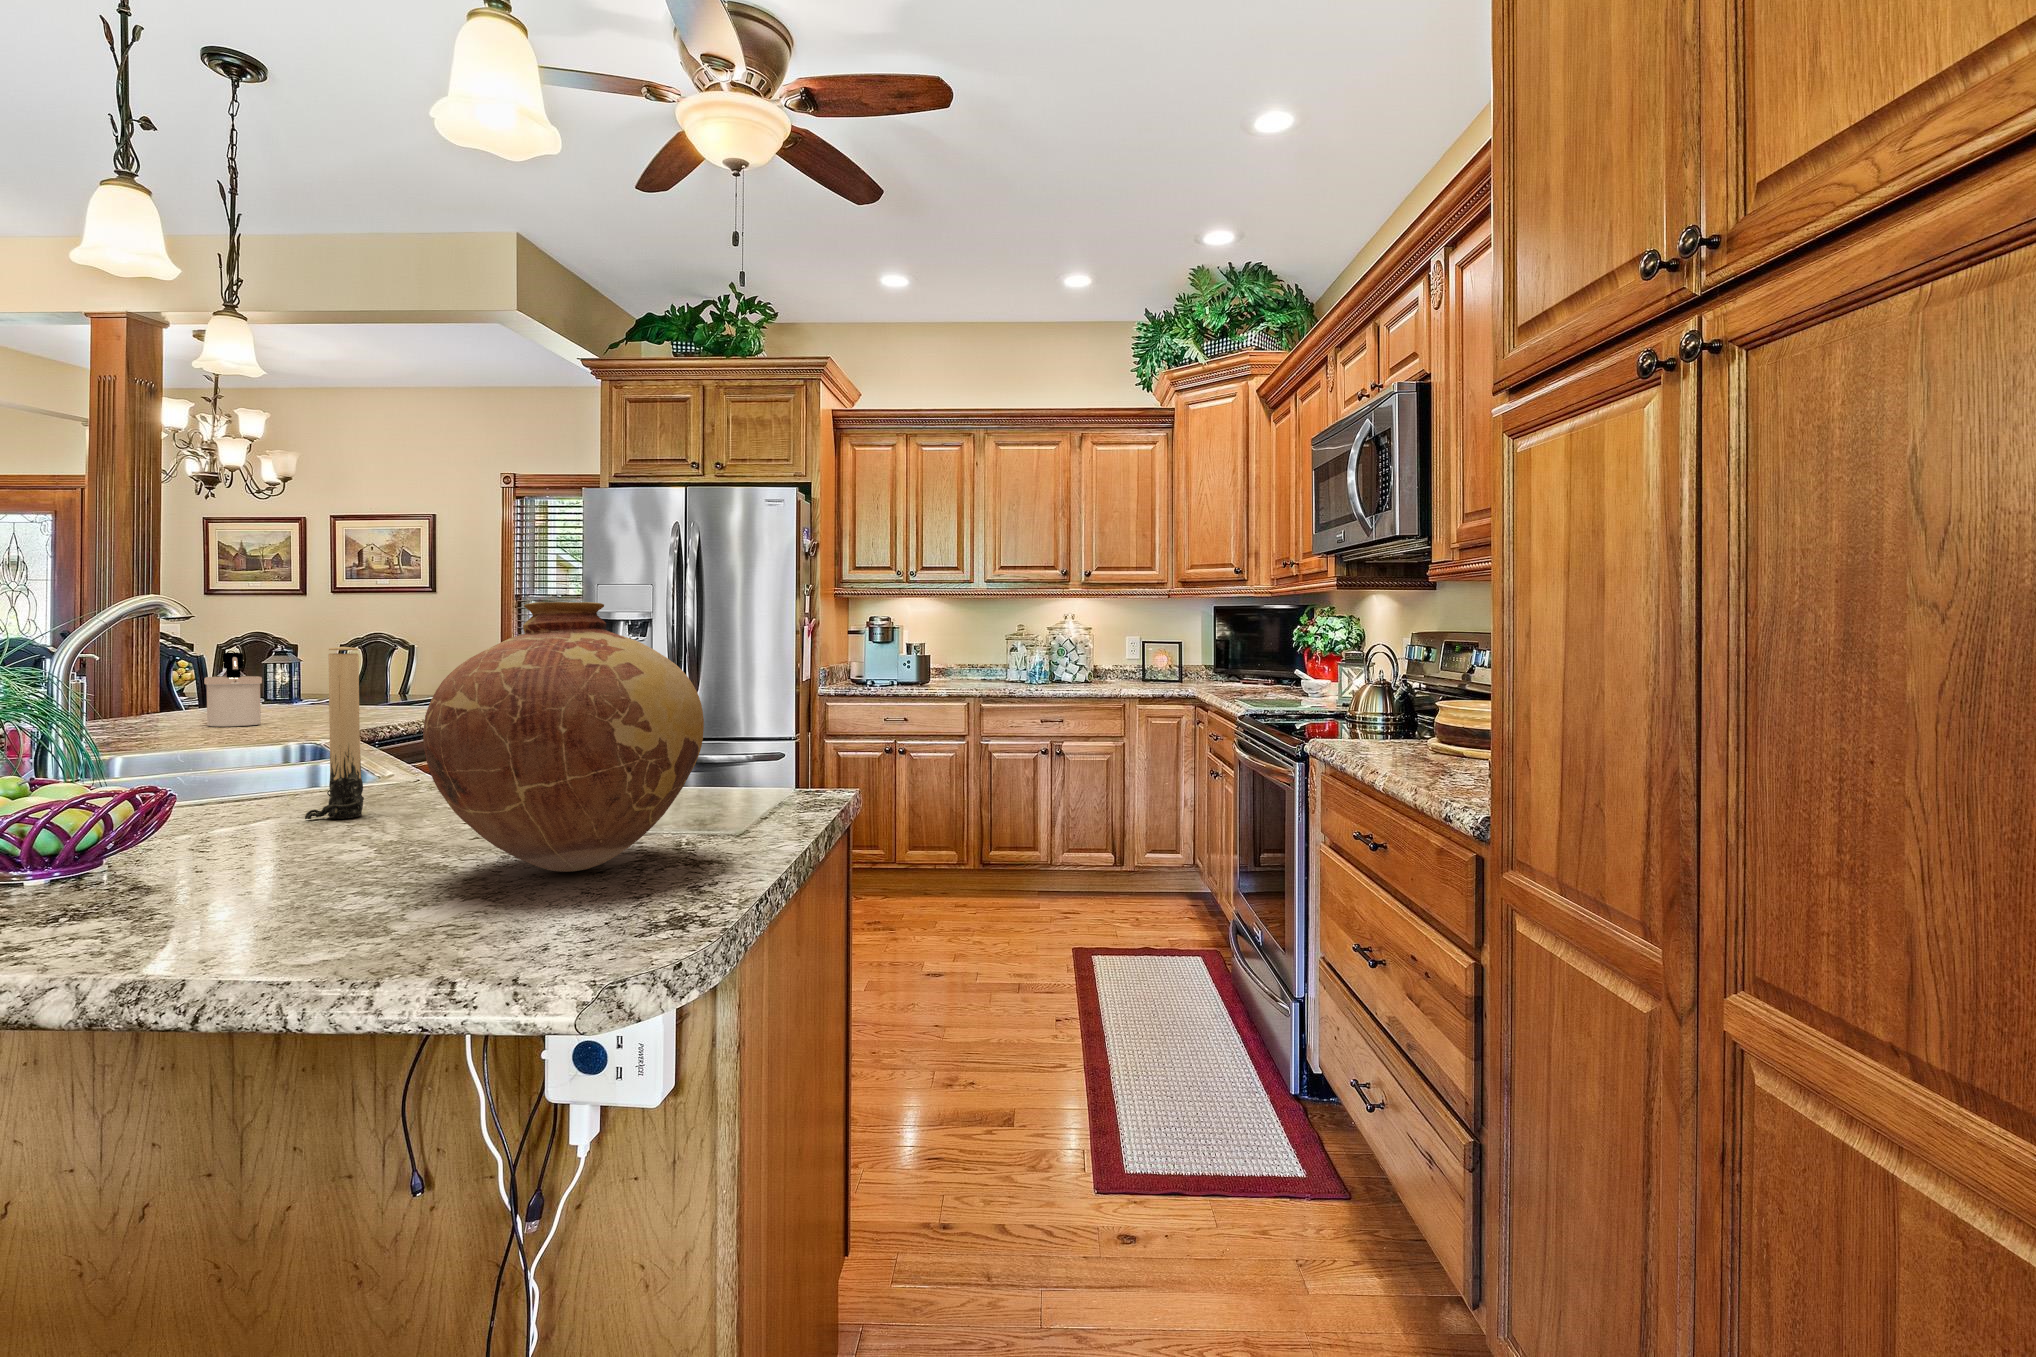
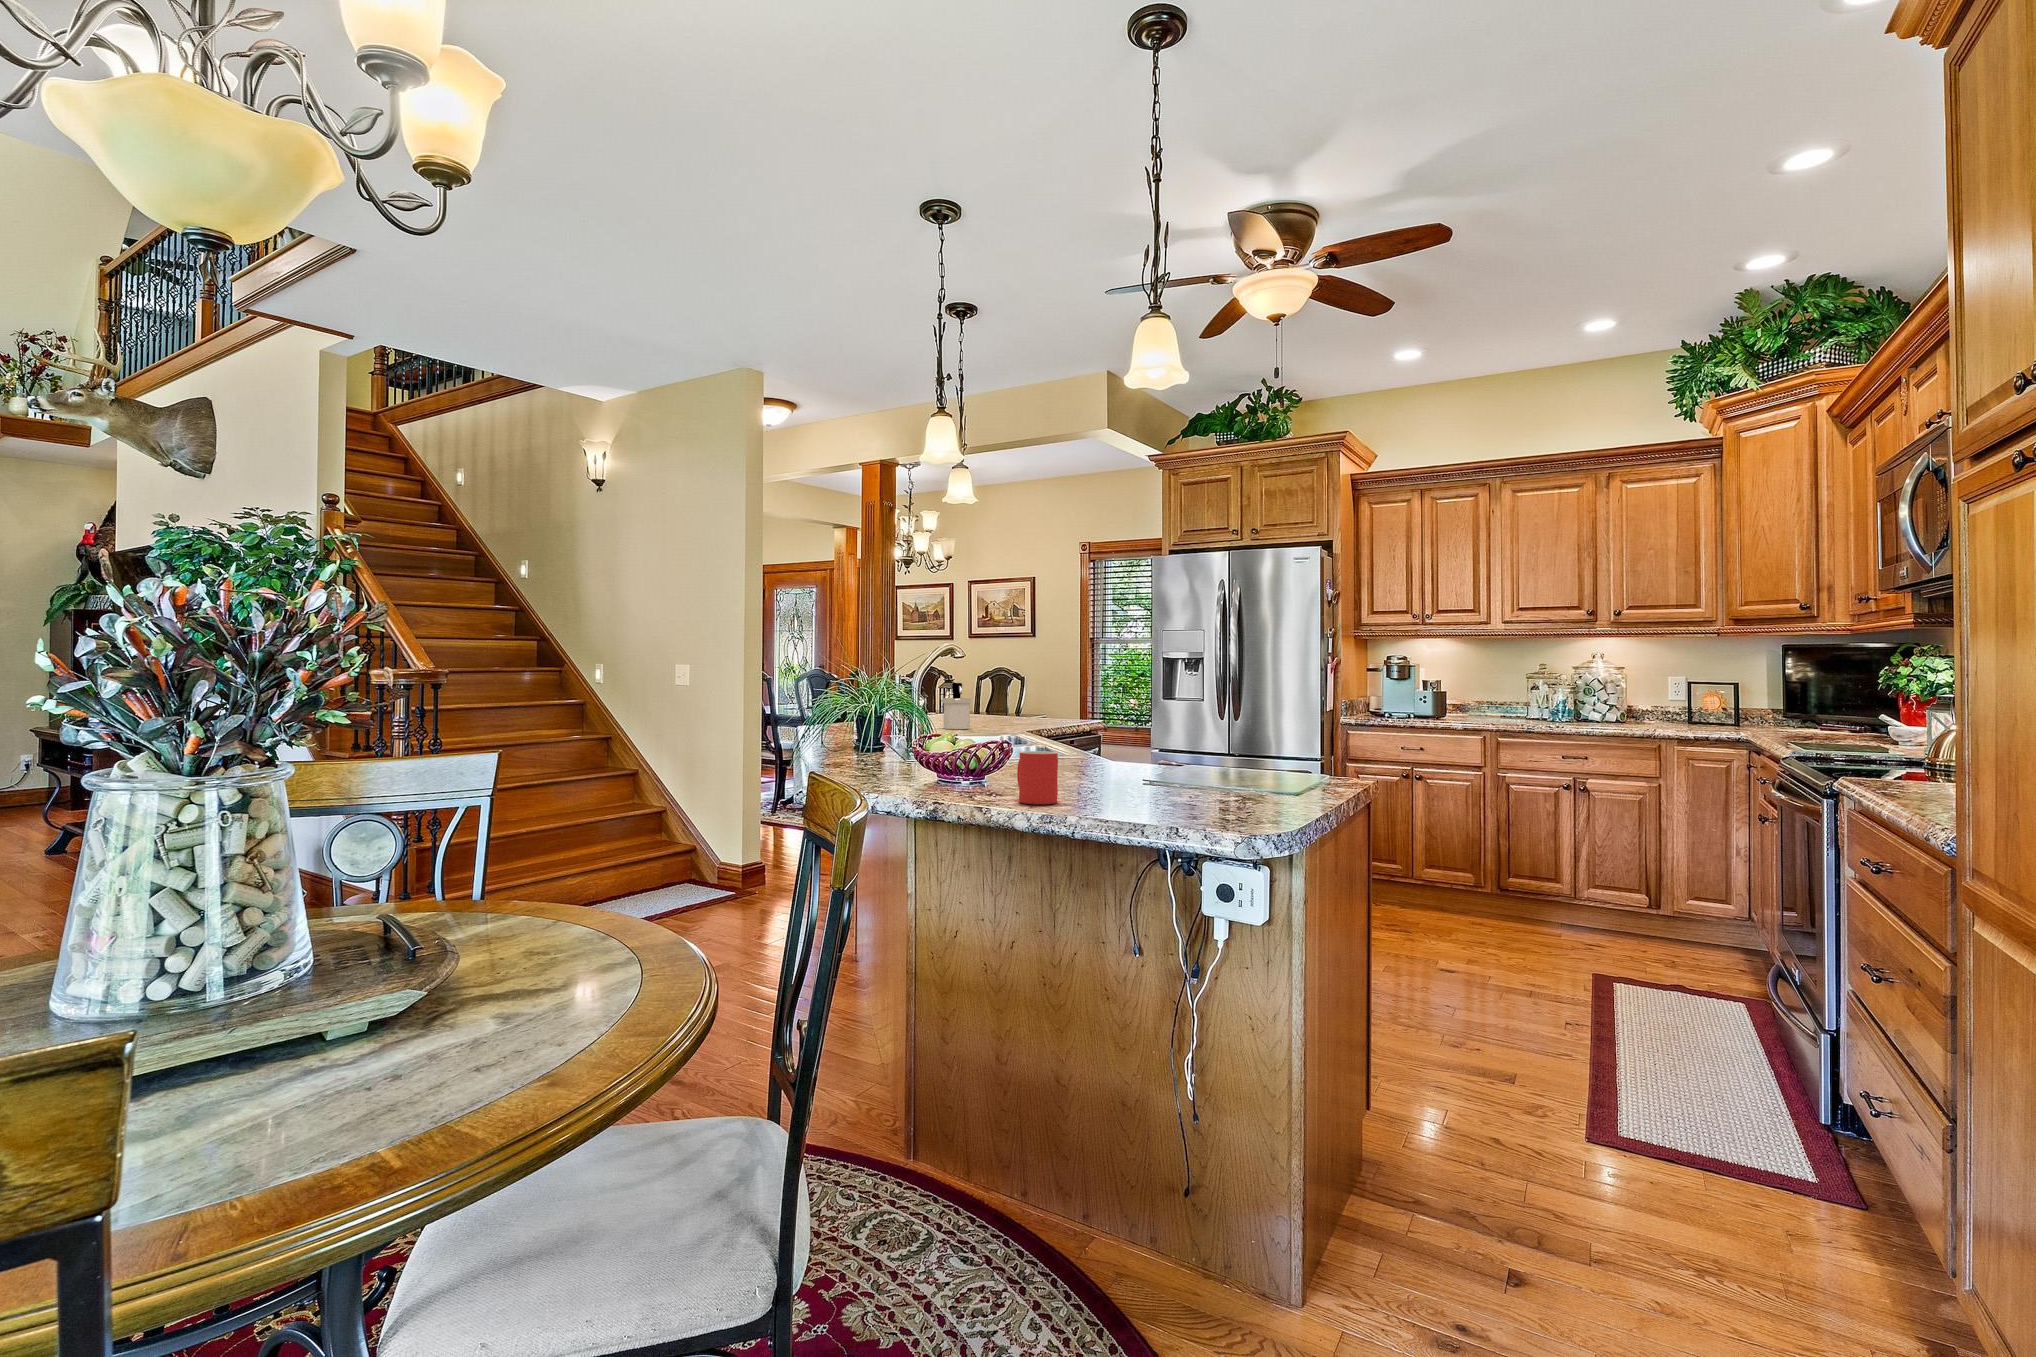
vase: present [423,602,704,872] -> none [1133,654,1275,801]
candle: present [305,647,364,819] -> none [1046,678,1073,775]
mug: none [119,805,231,931] -> present [1017,751,1058,804]

